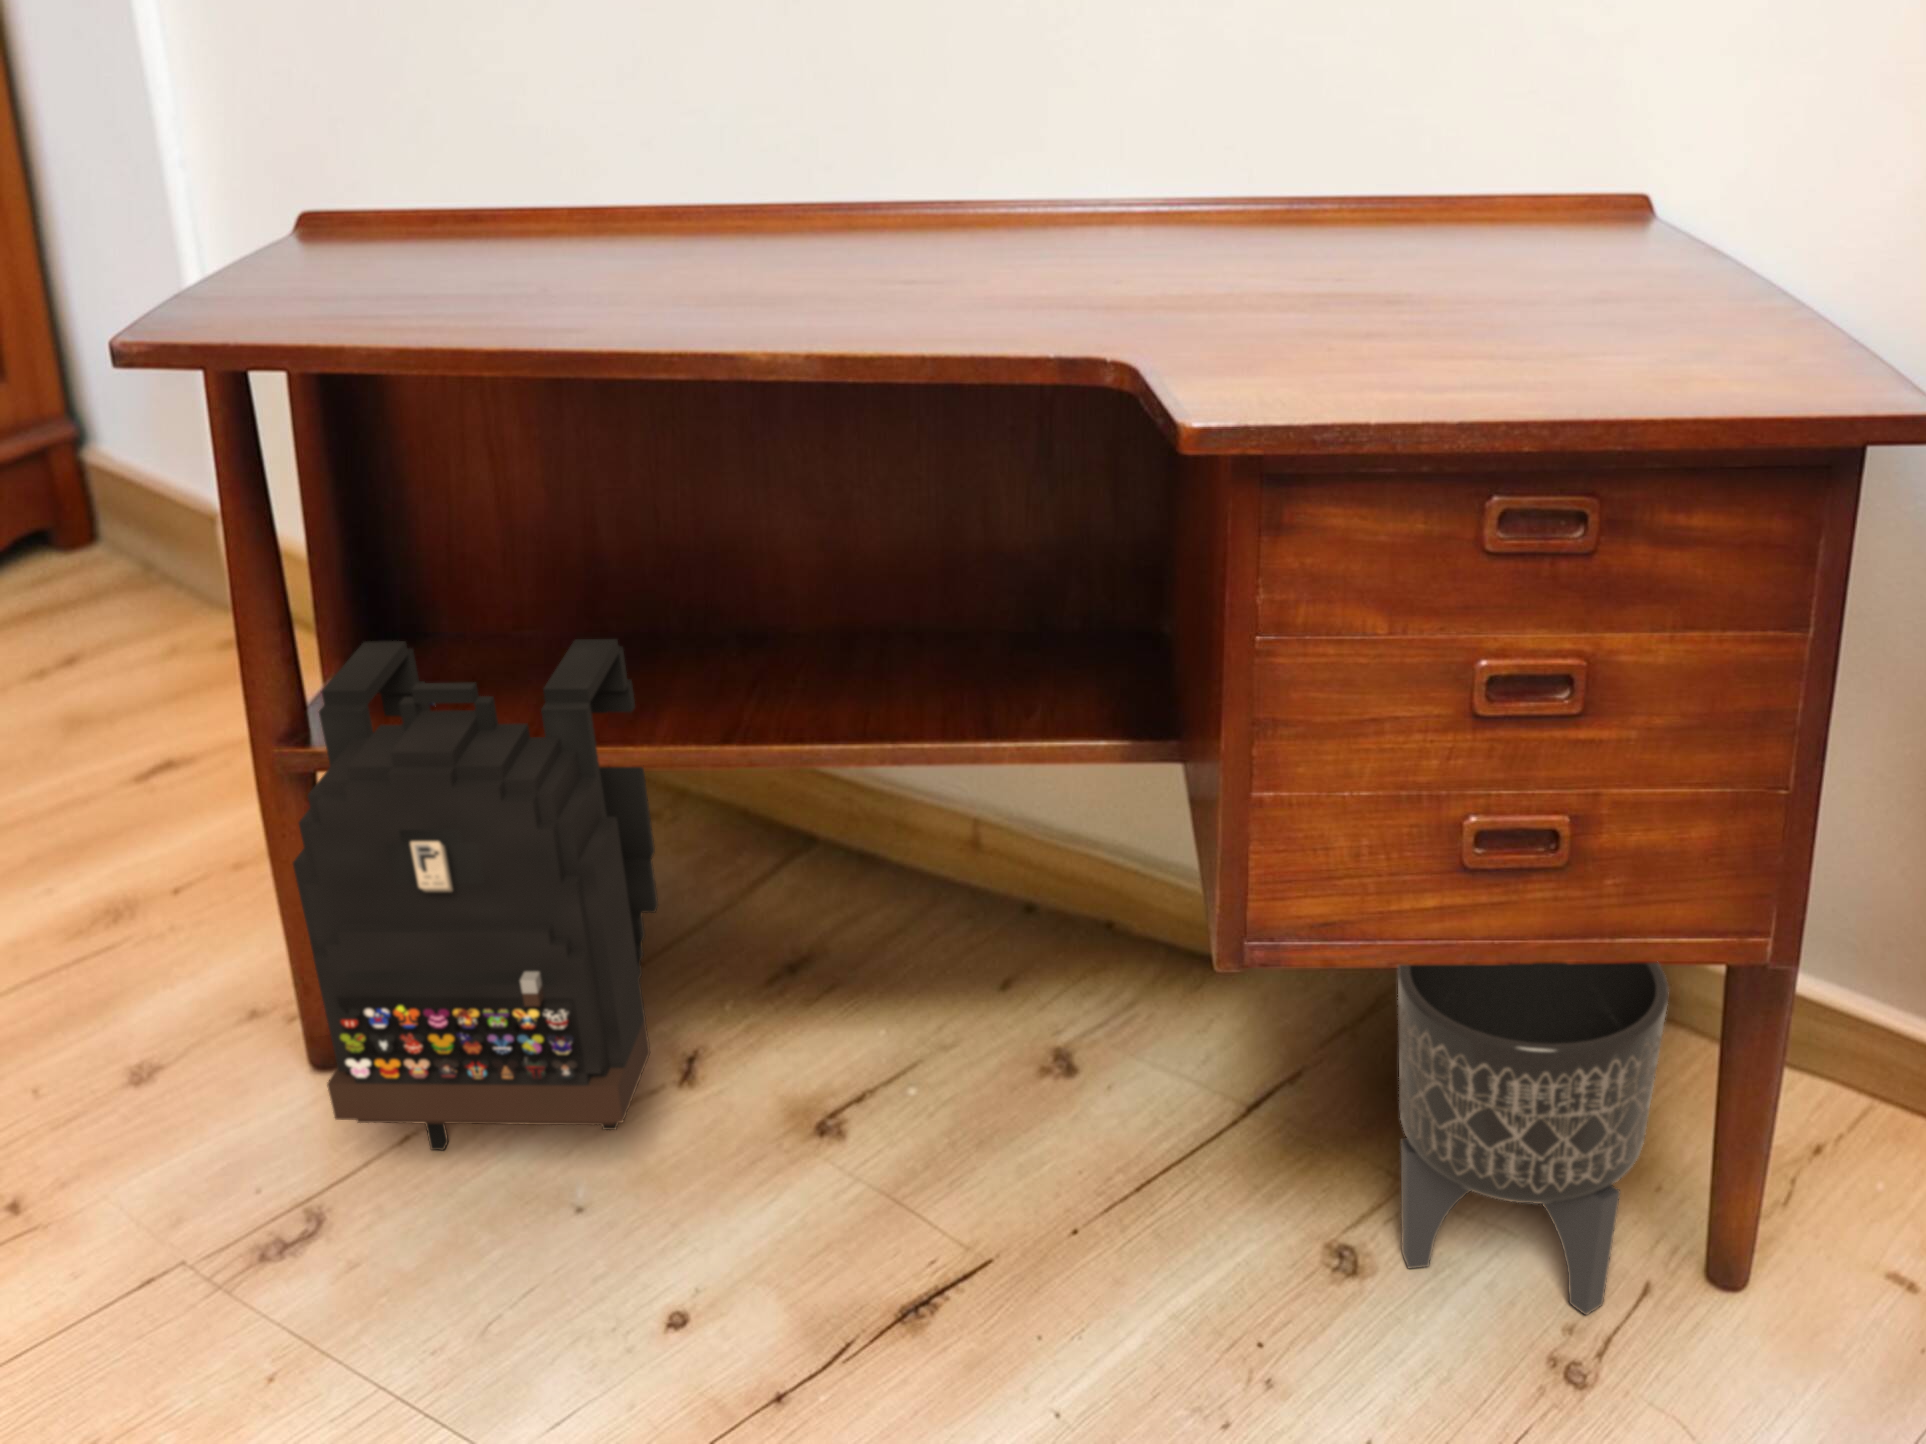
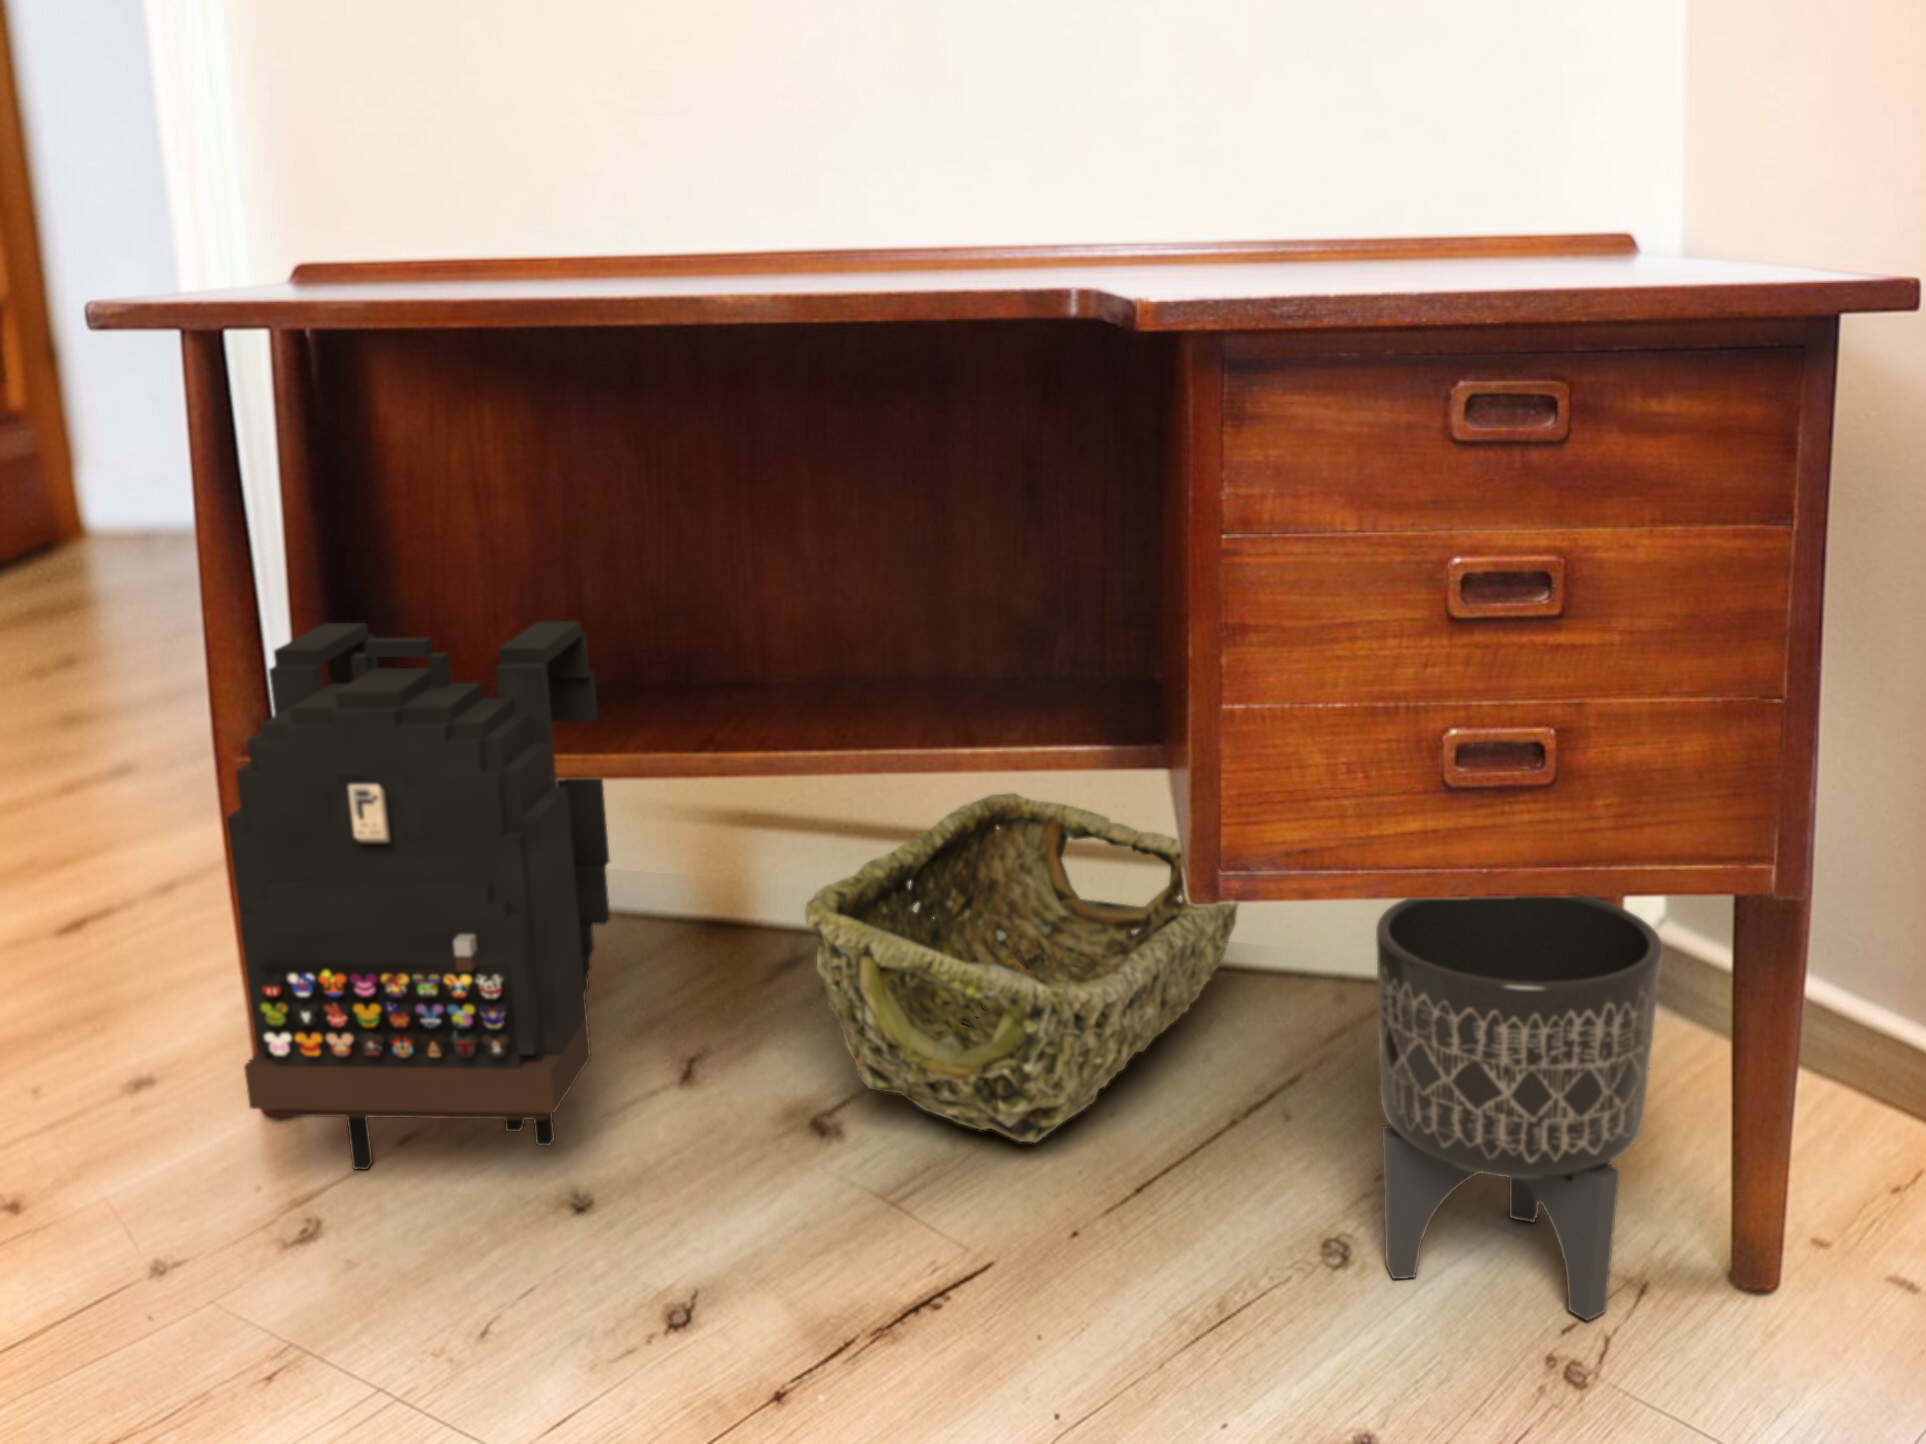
woven basket: none [848,737,1276,1122] -> present [805,793,1238,1142]

